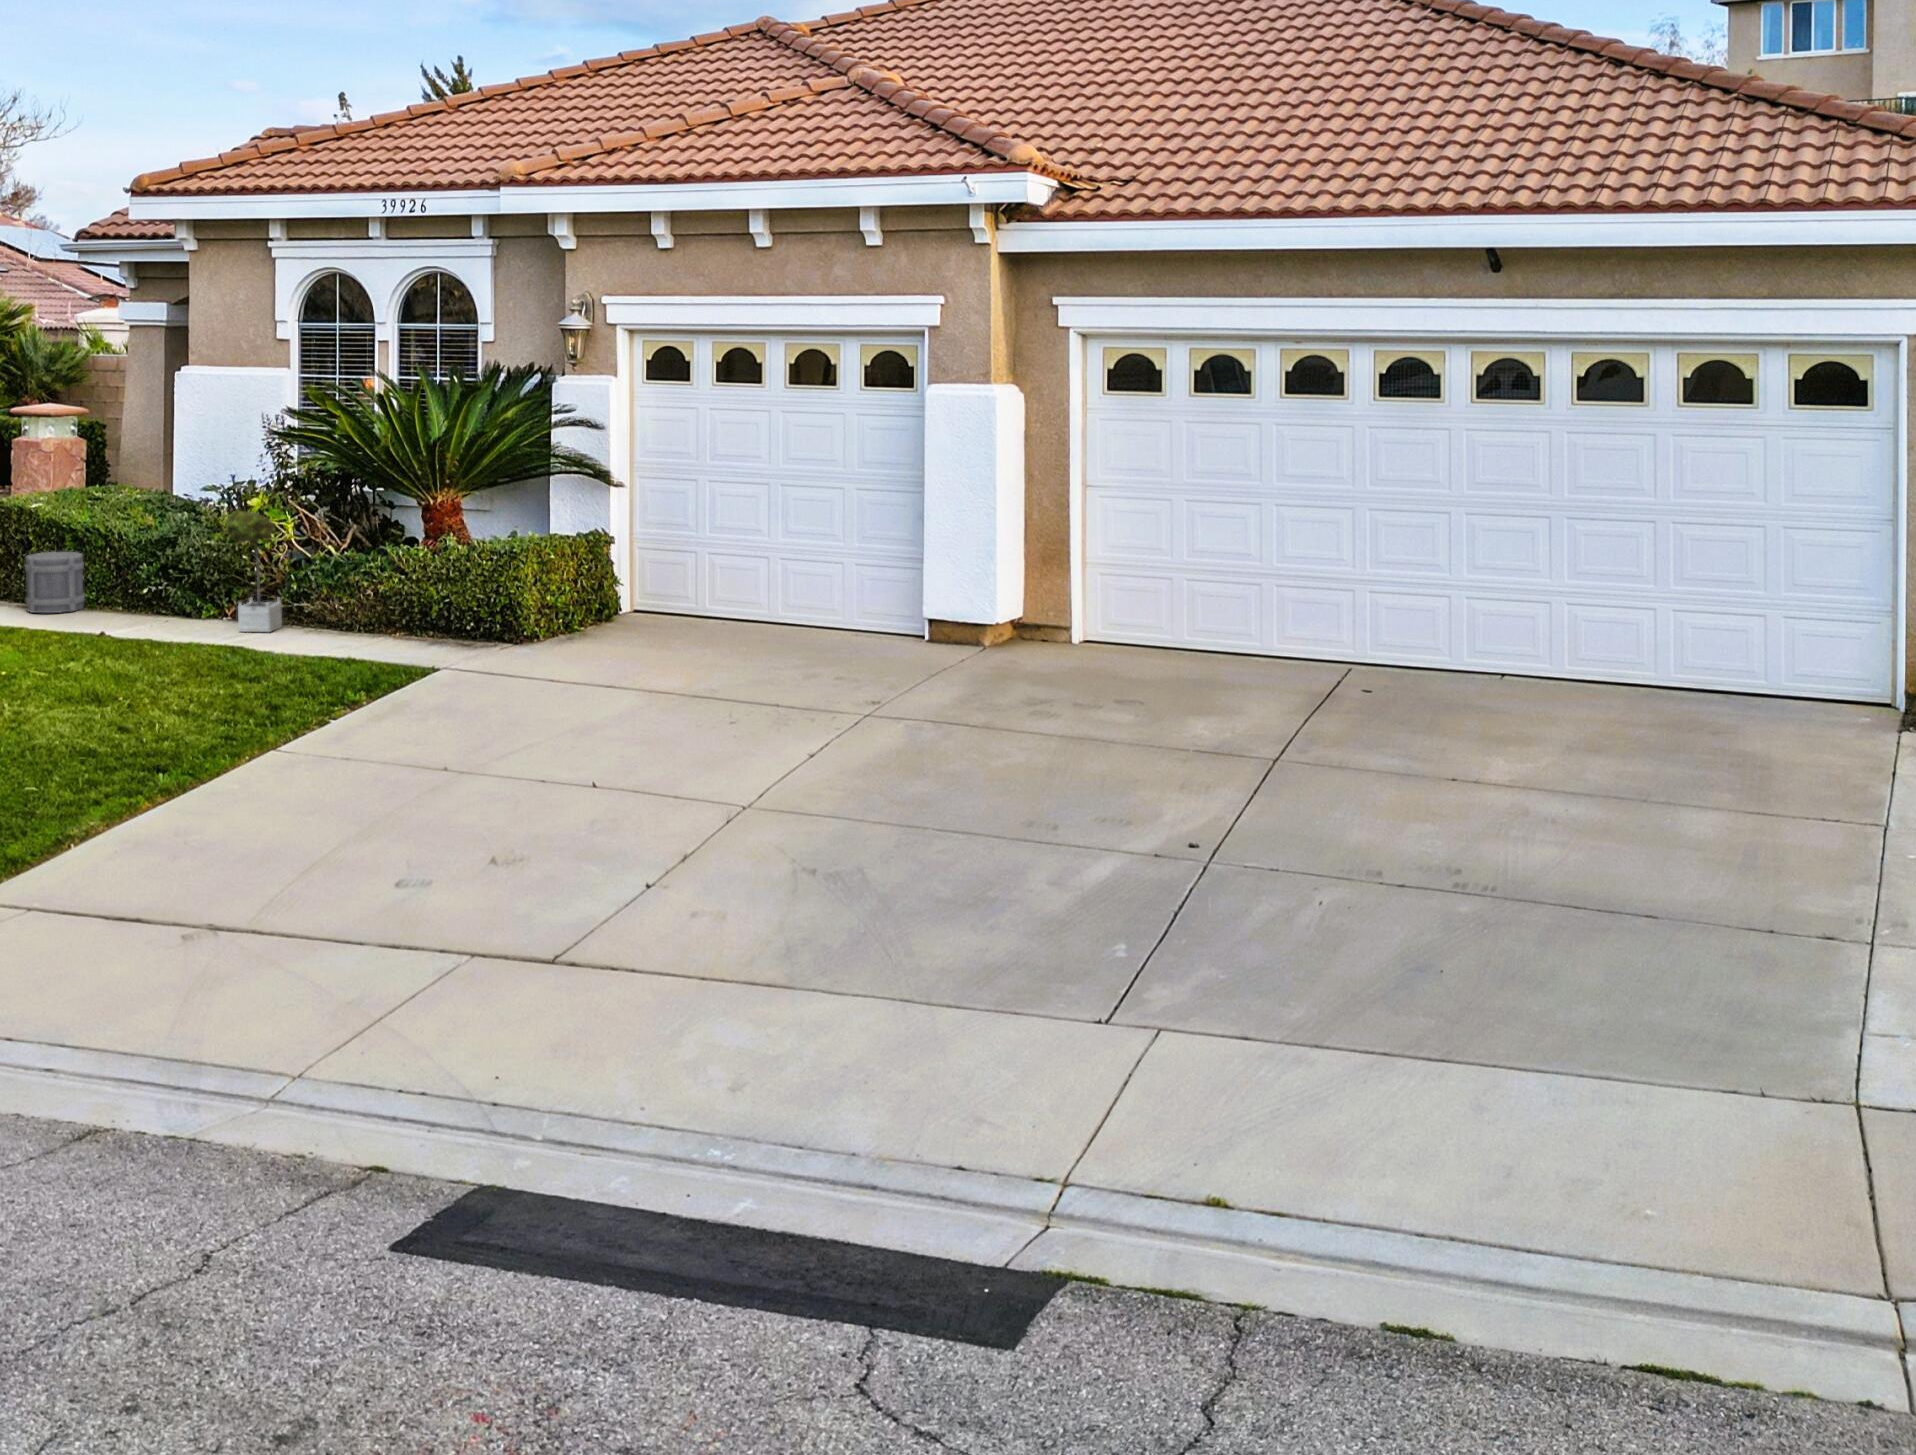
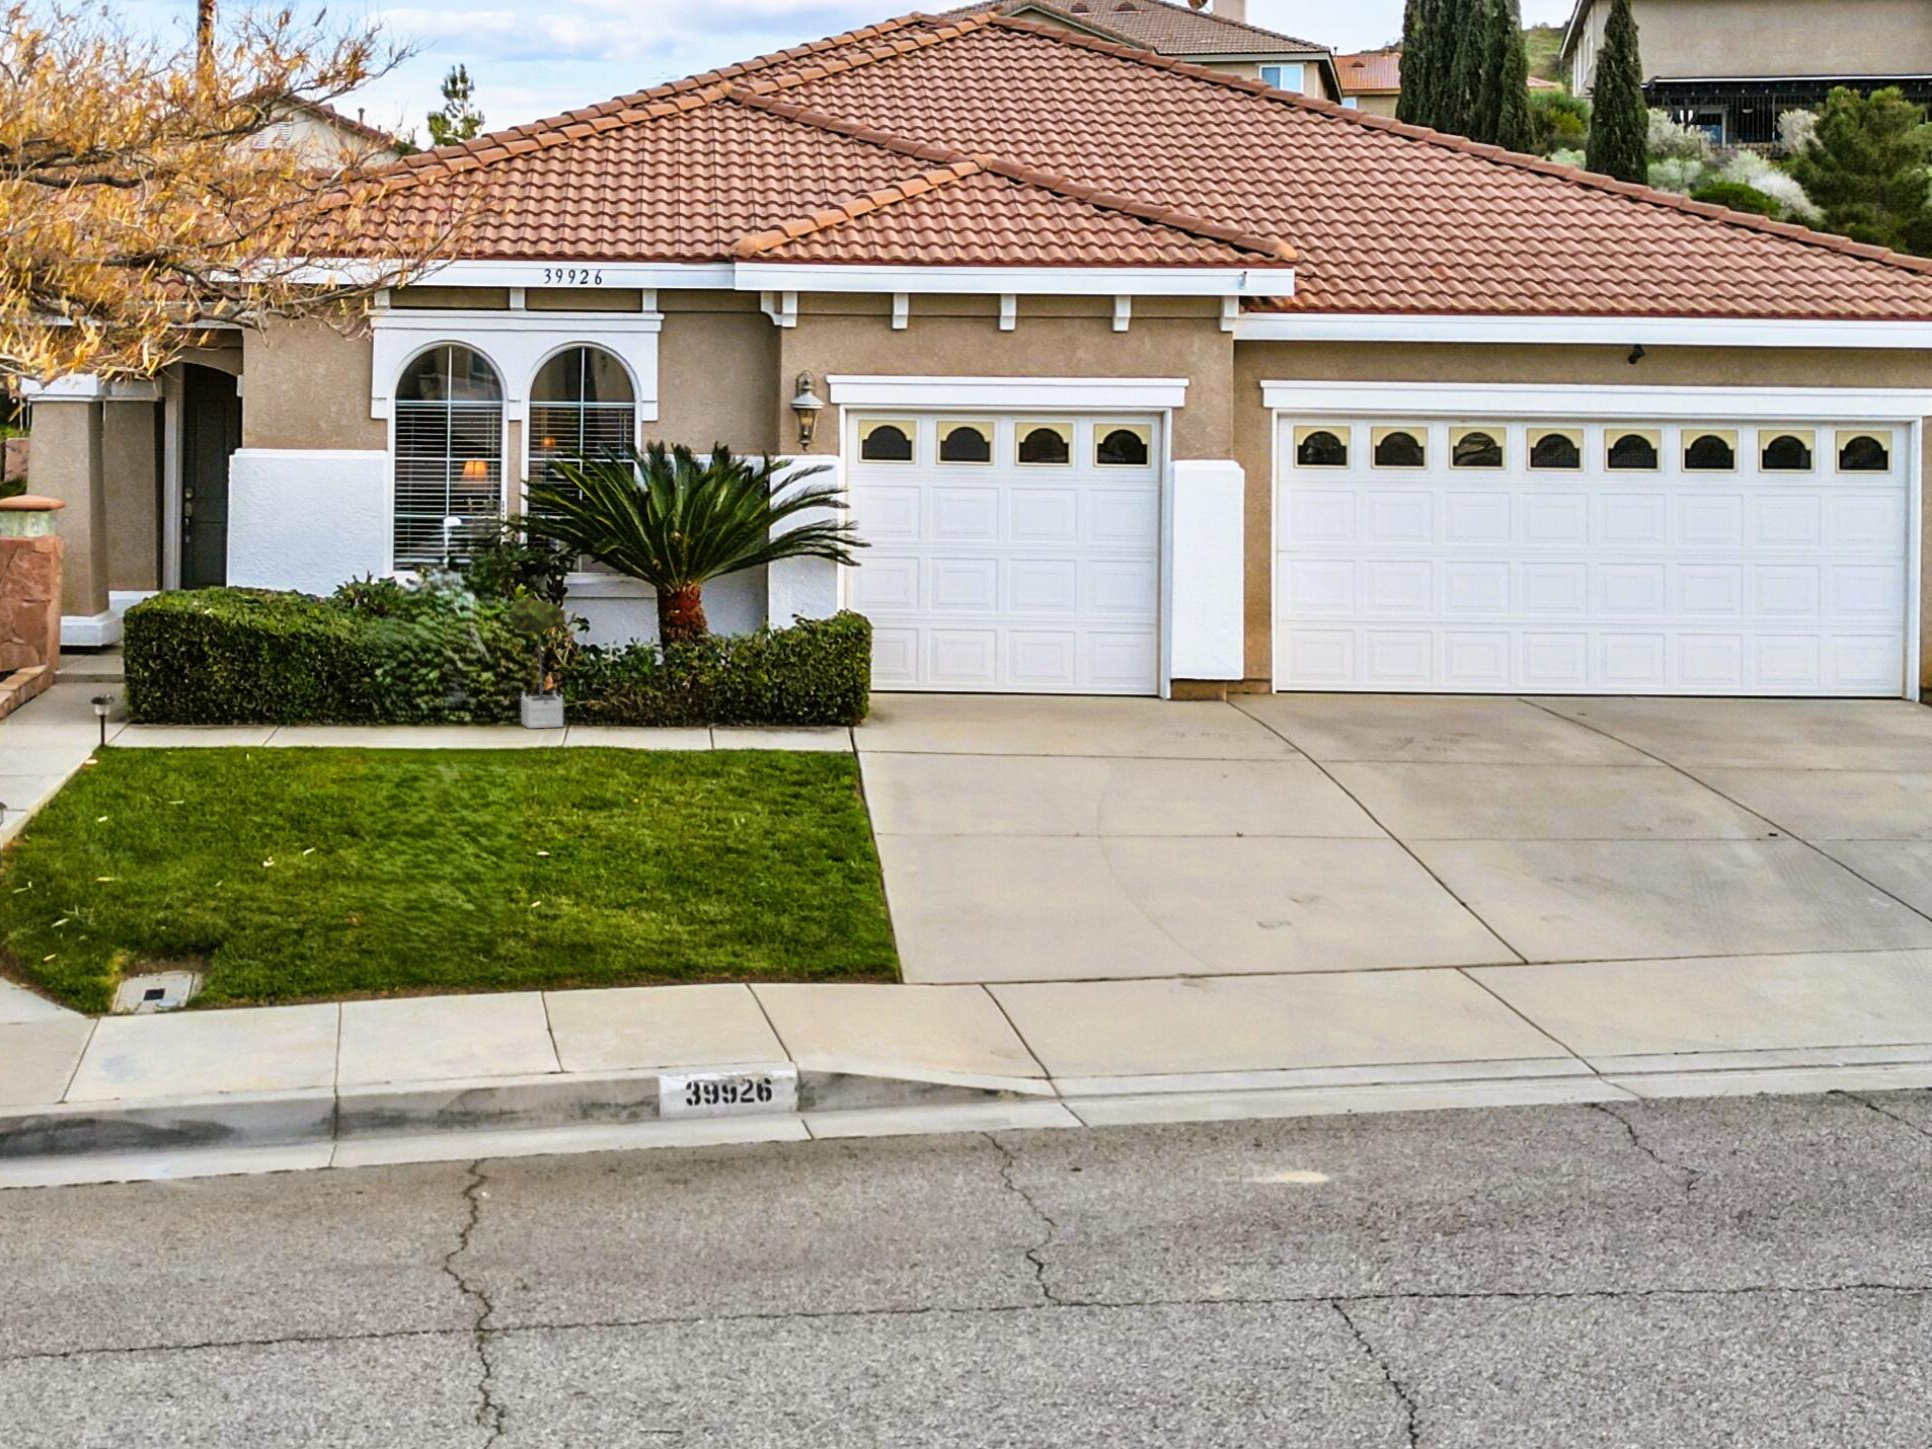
bucket: present [25,552,85,613] -> none [224,655,289,724]

